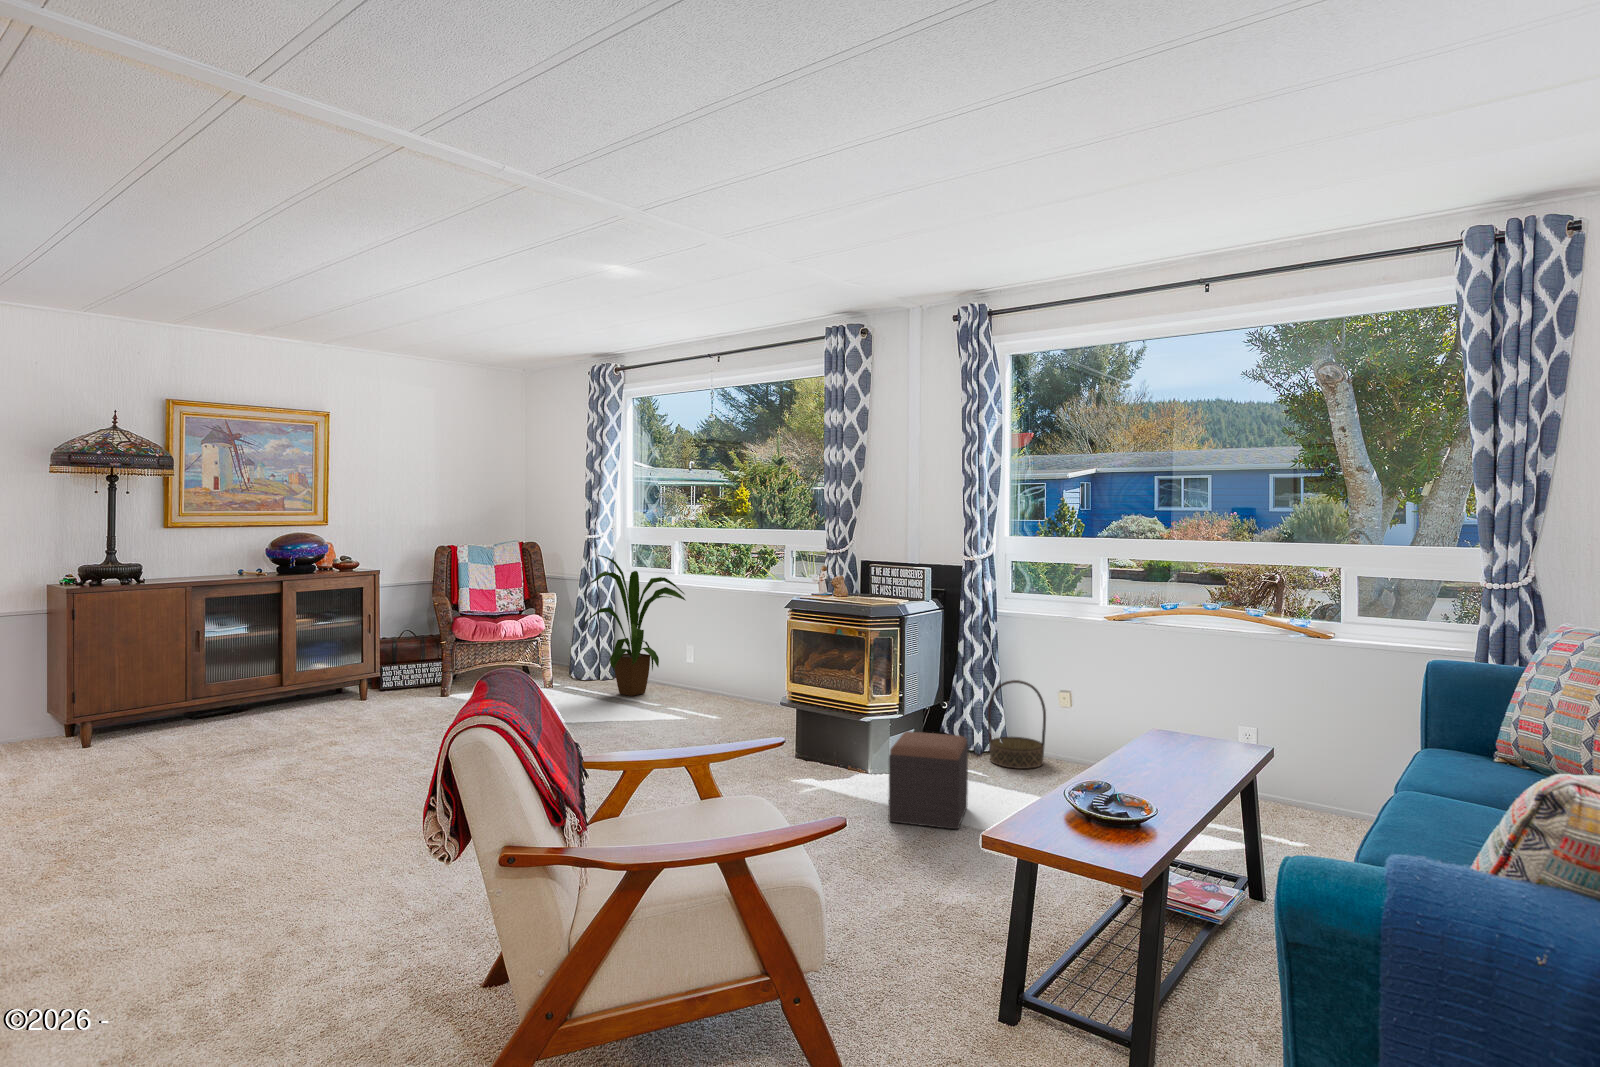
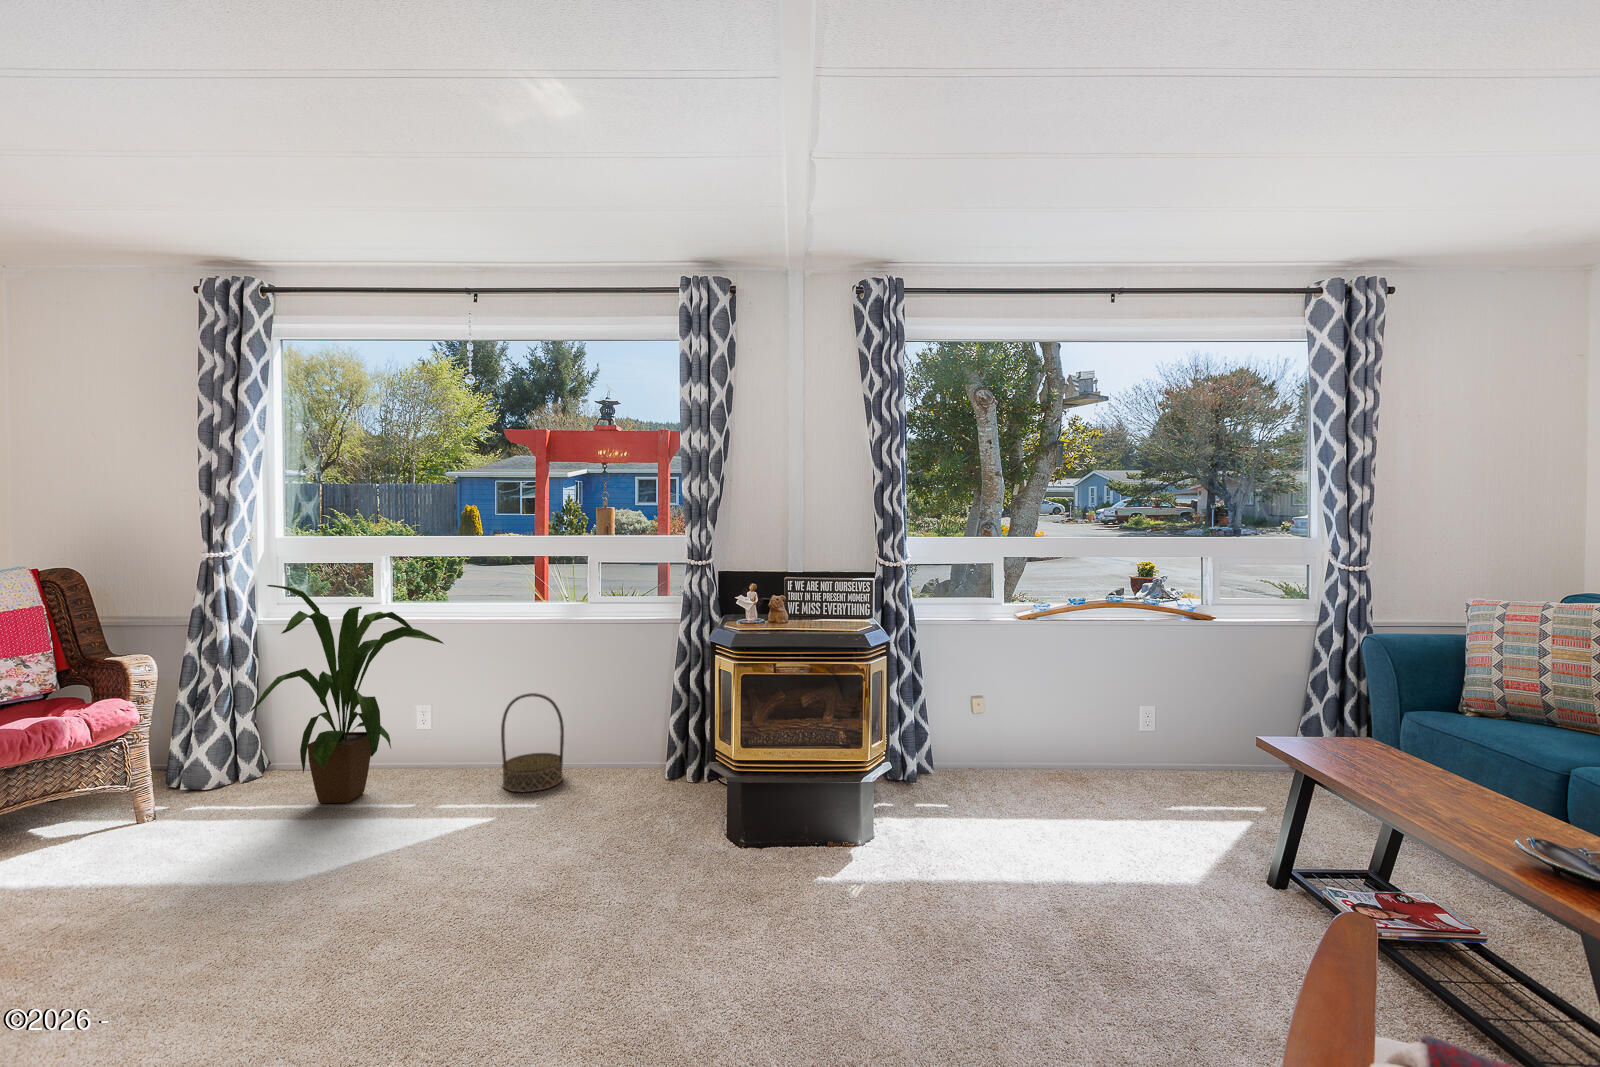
basket: present [988,680,1046,769] -> present [501,693,564,792]
footstool: present [889,731,968,829] -> none [974,779,1097,917]

